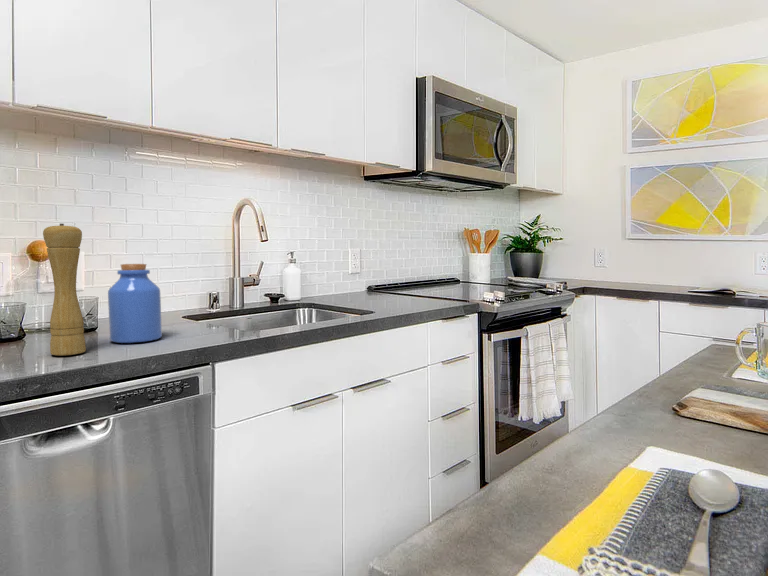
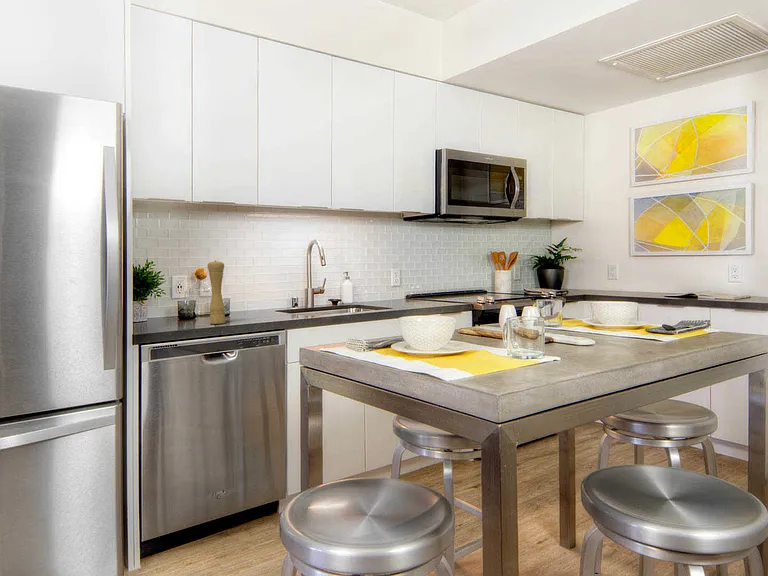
jar: present [108,264,162,343] -> none [235,280,262,320]

